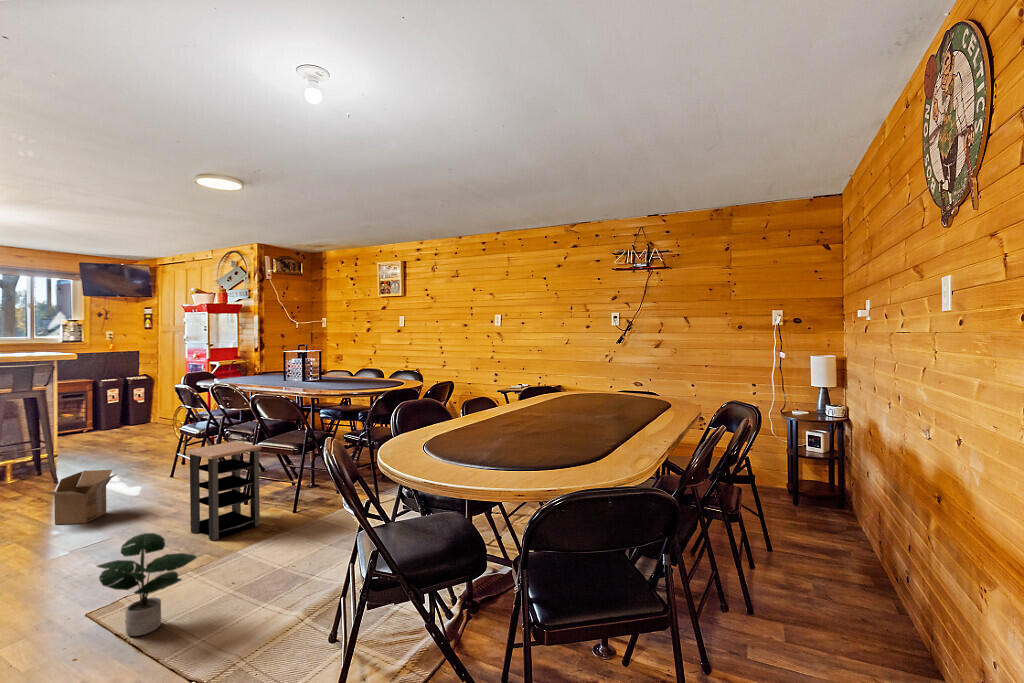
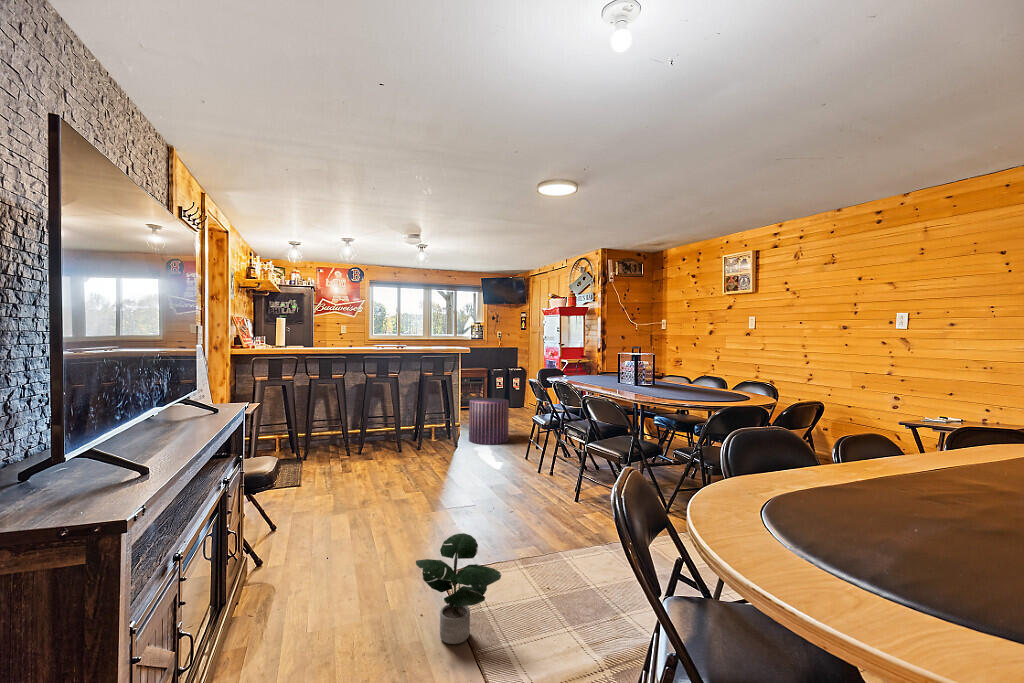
pouf: none [83,412,144,470] -> present [469,398,509,445]
side table: present [185,441,261,541] -> none [520,443,585,544]
cardboard box: present [43,470,116,524] -> none [427,447,477,493]

